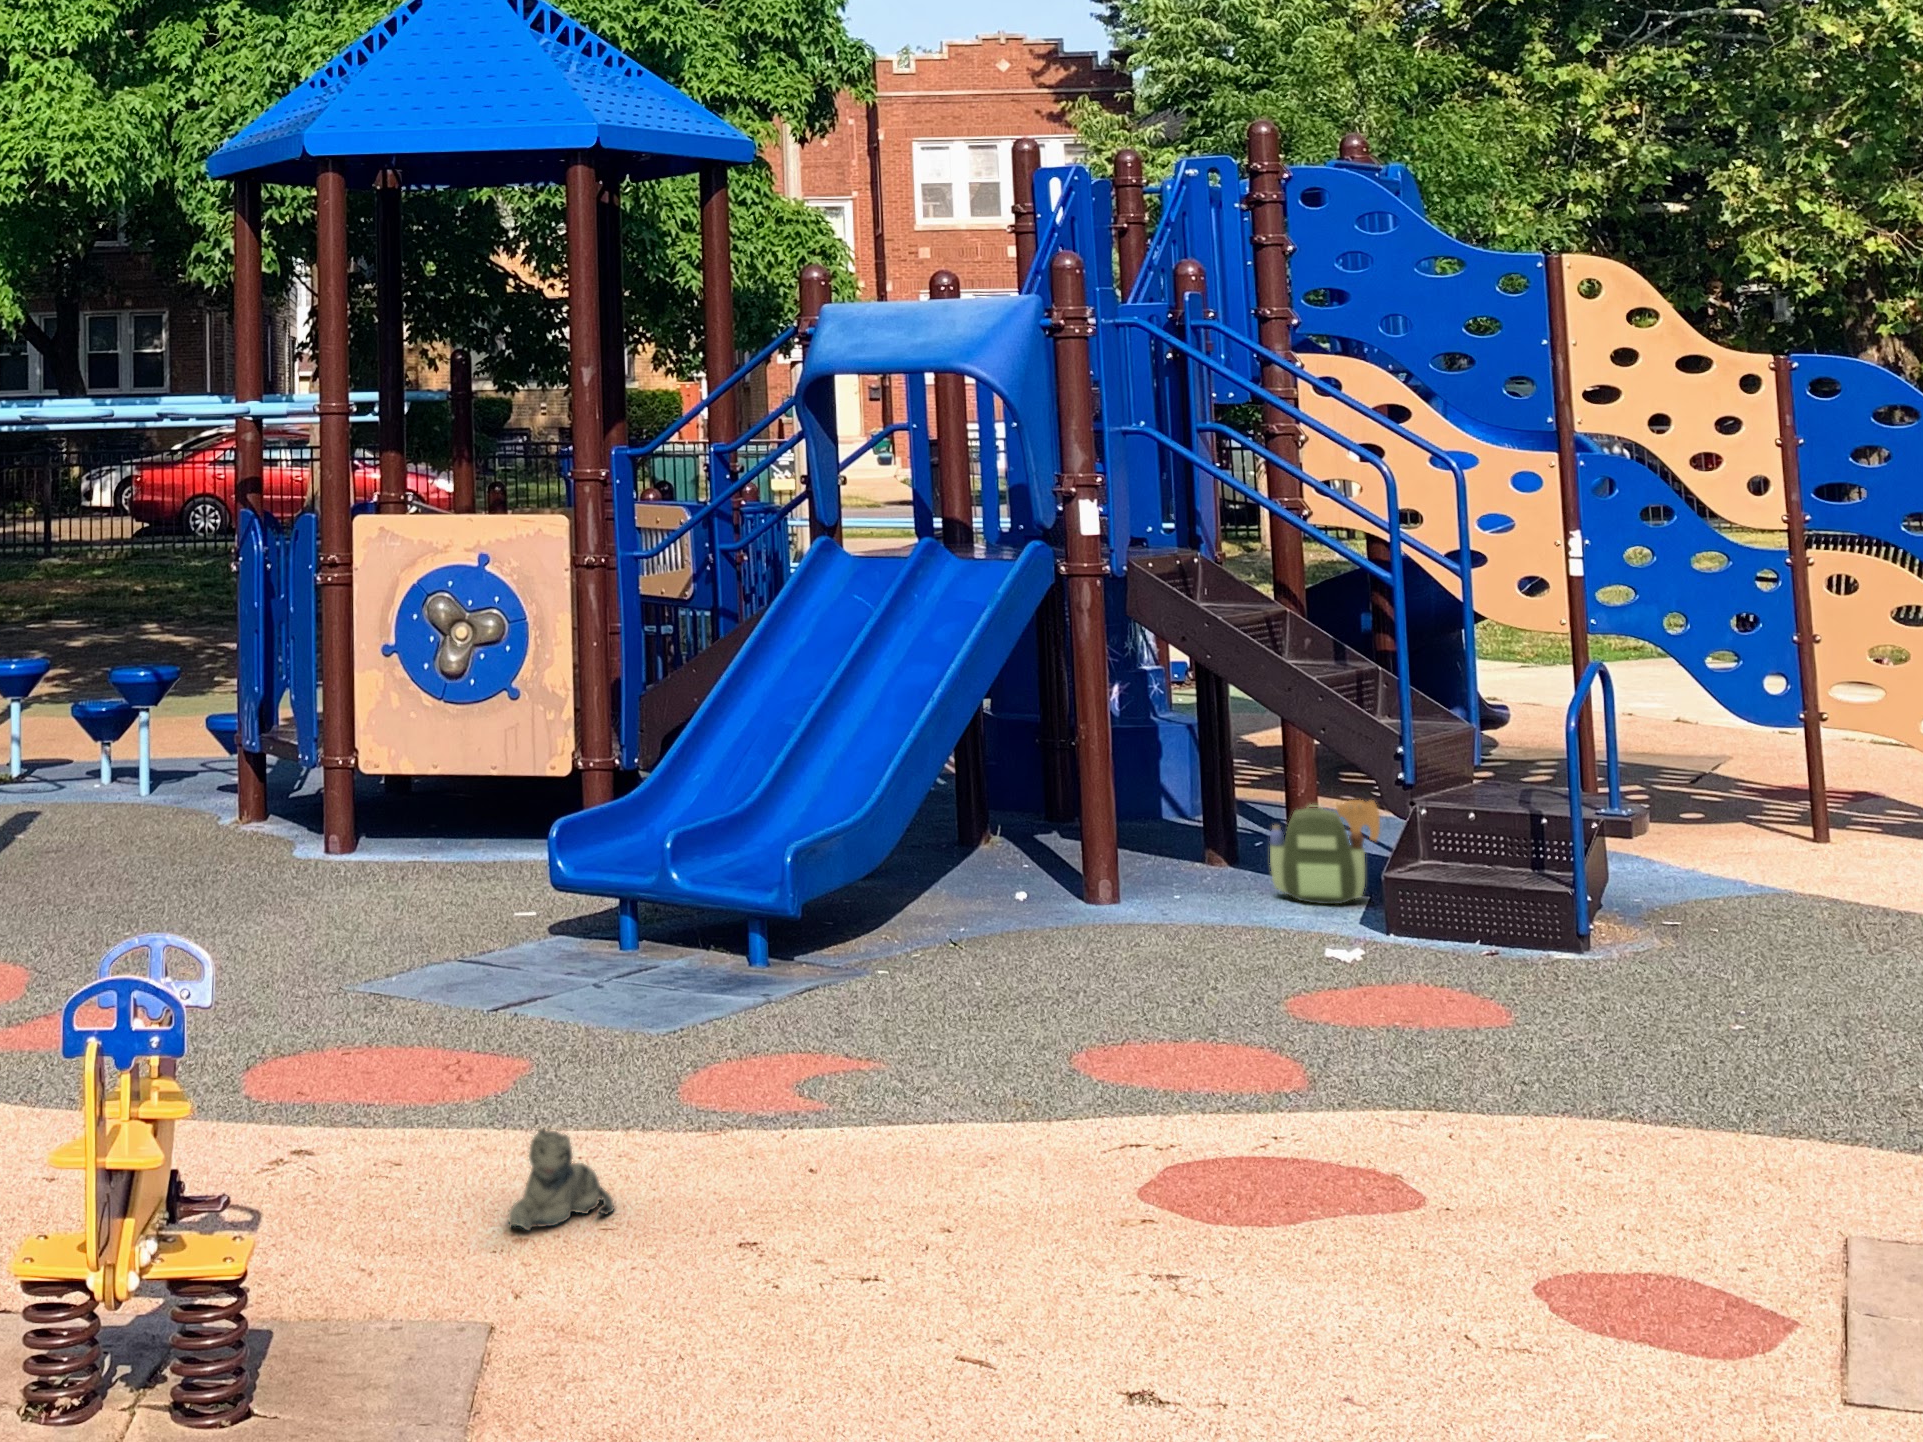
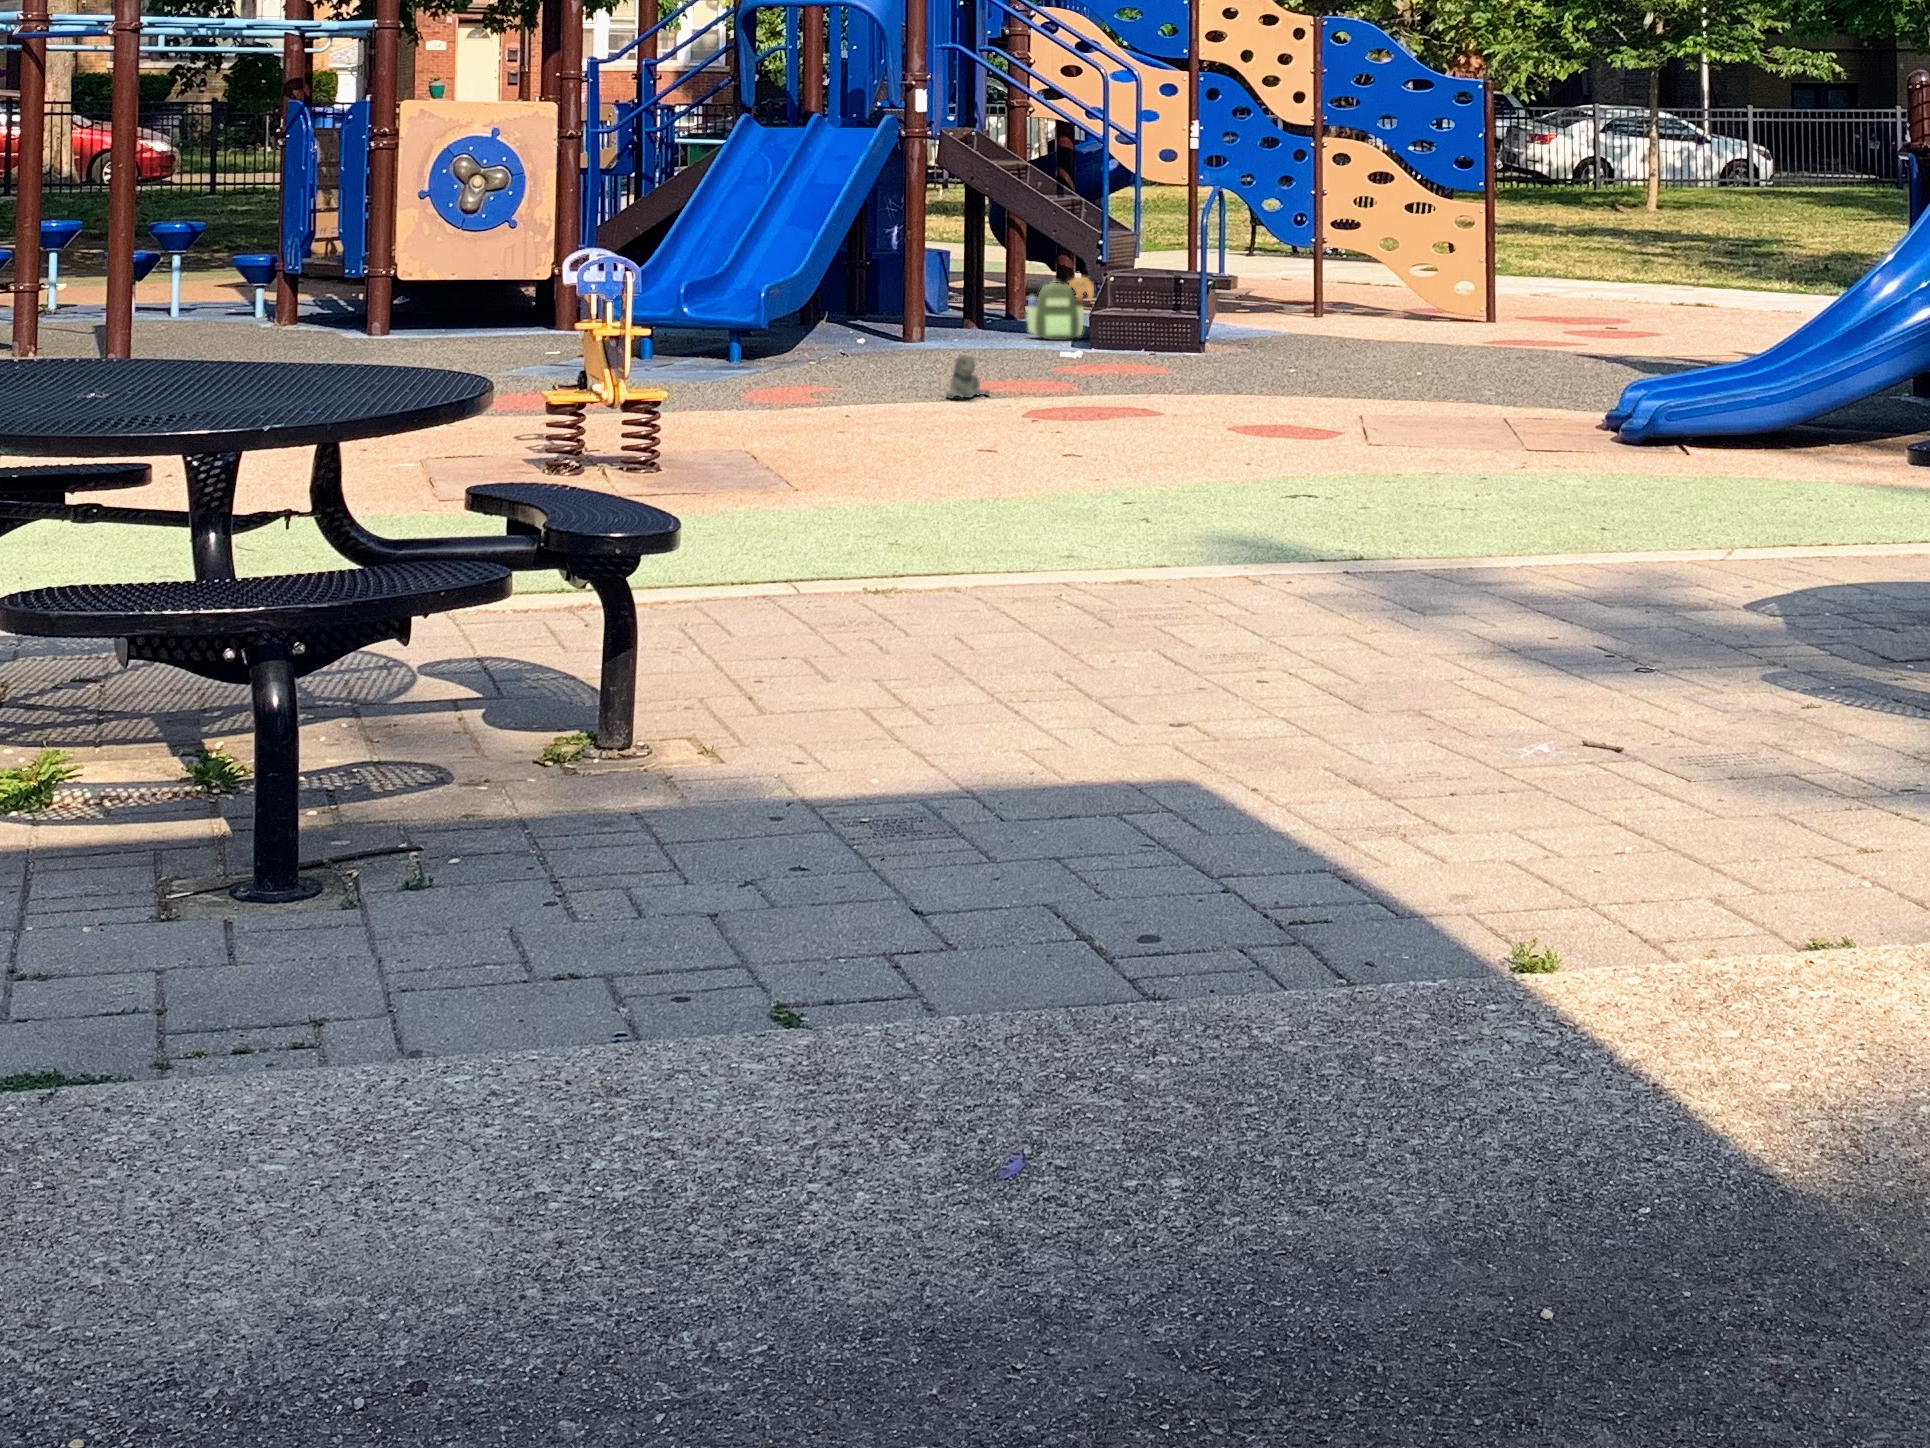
plush toy: present [509,1129,614,1231] -> present [946,355,989,399]

